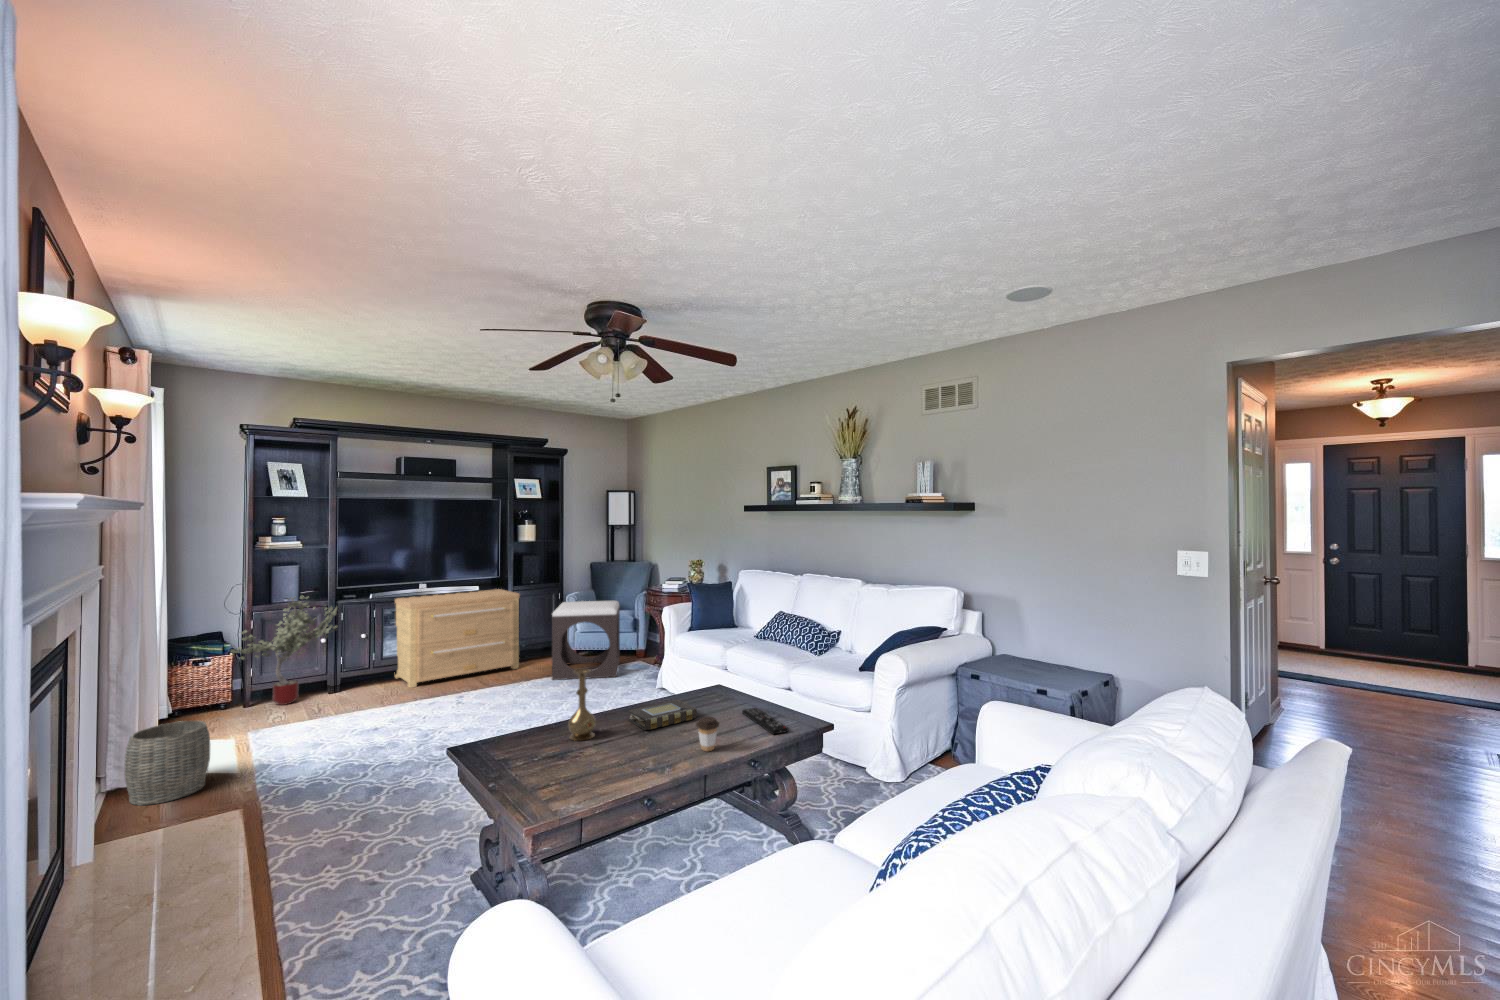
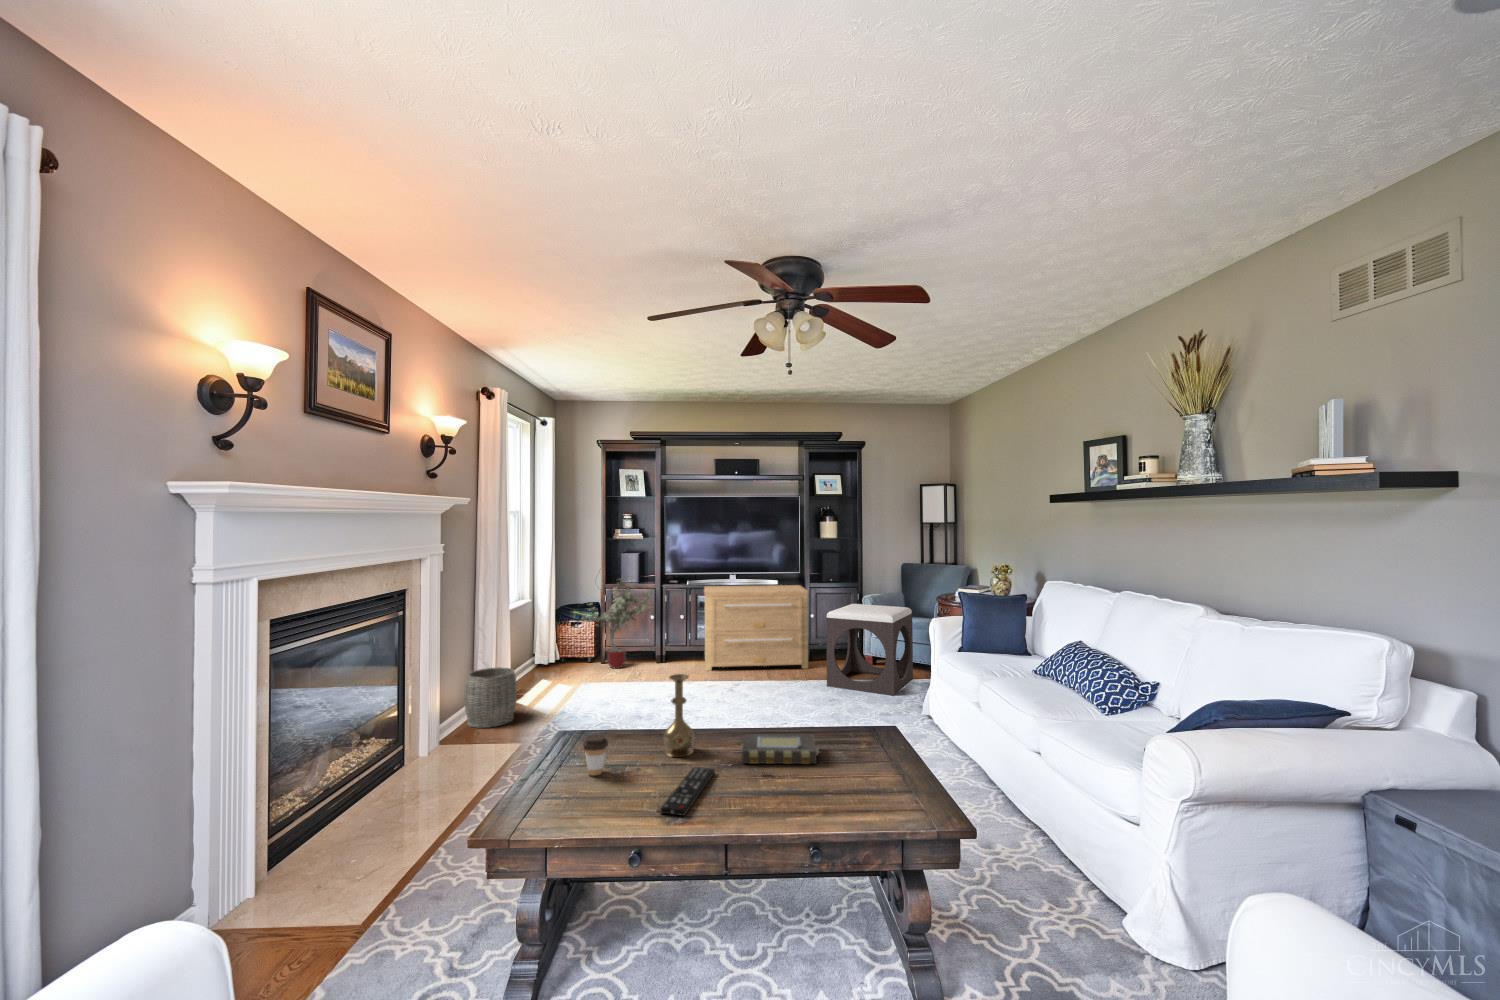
remote control: present [742,708,789,734] -> present [660,767,715,816]
coffee cup: present [696,717,719,751] -> present [583,735,608,775]

